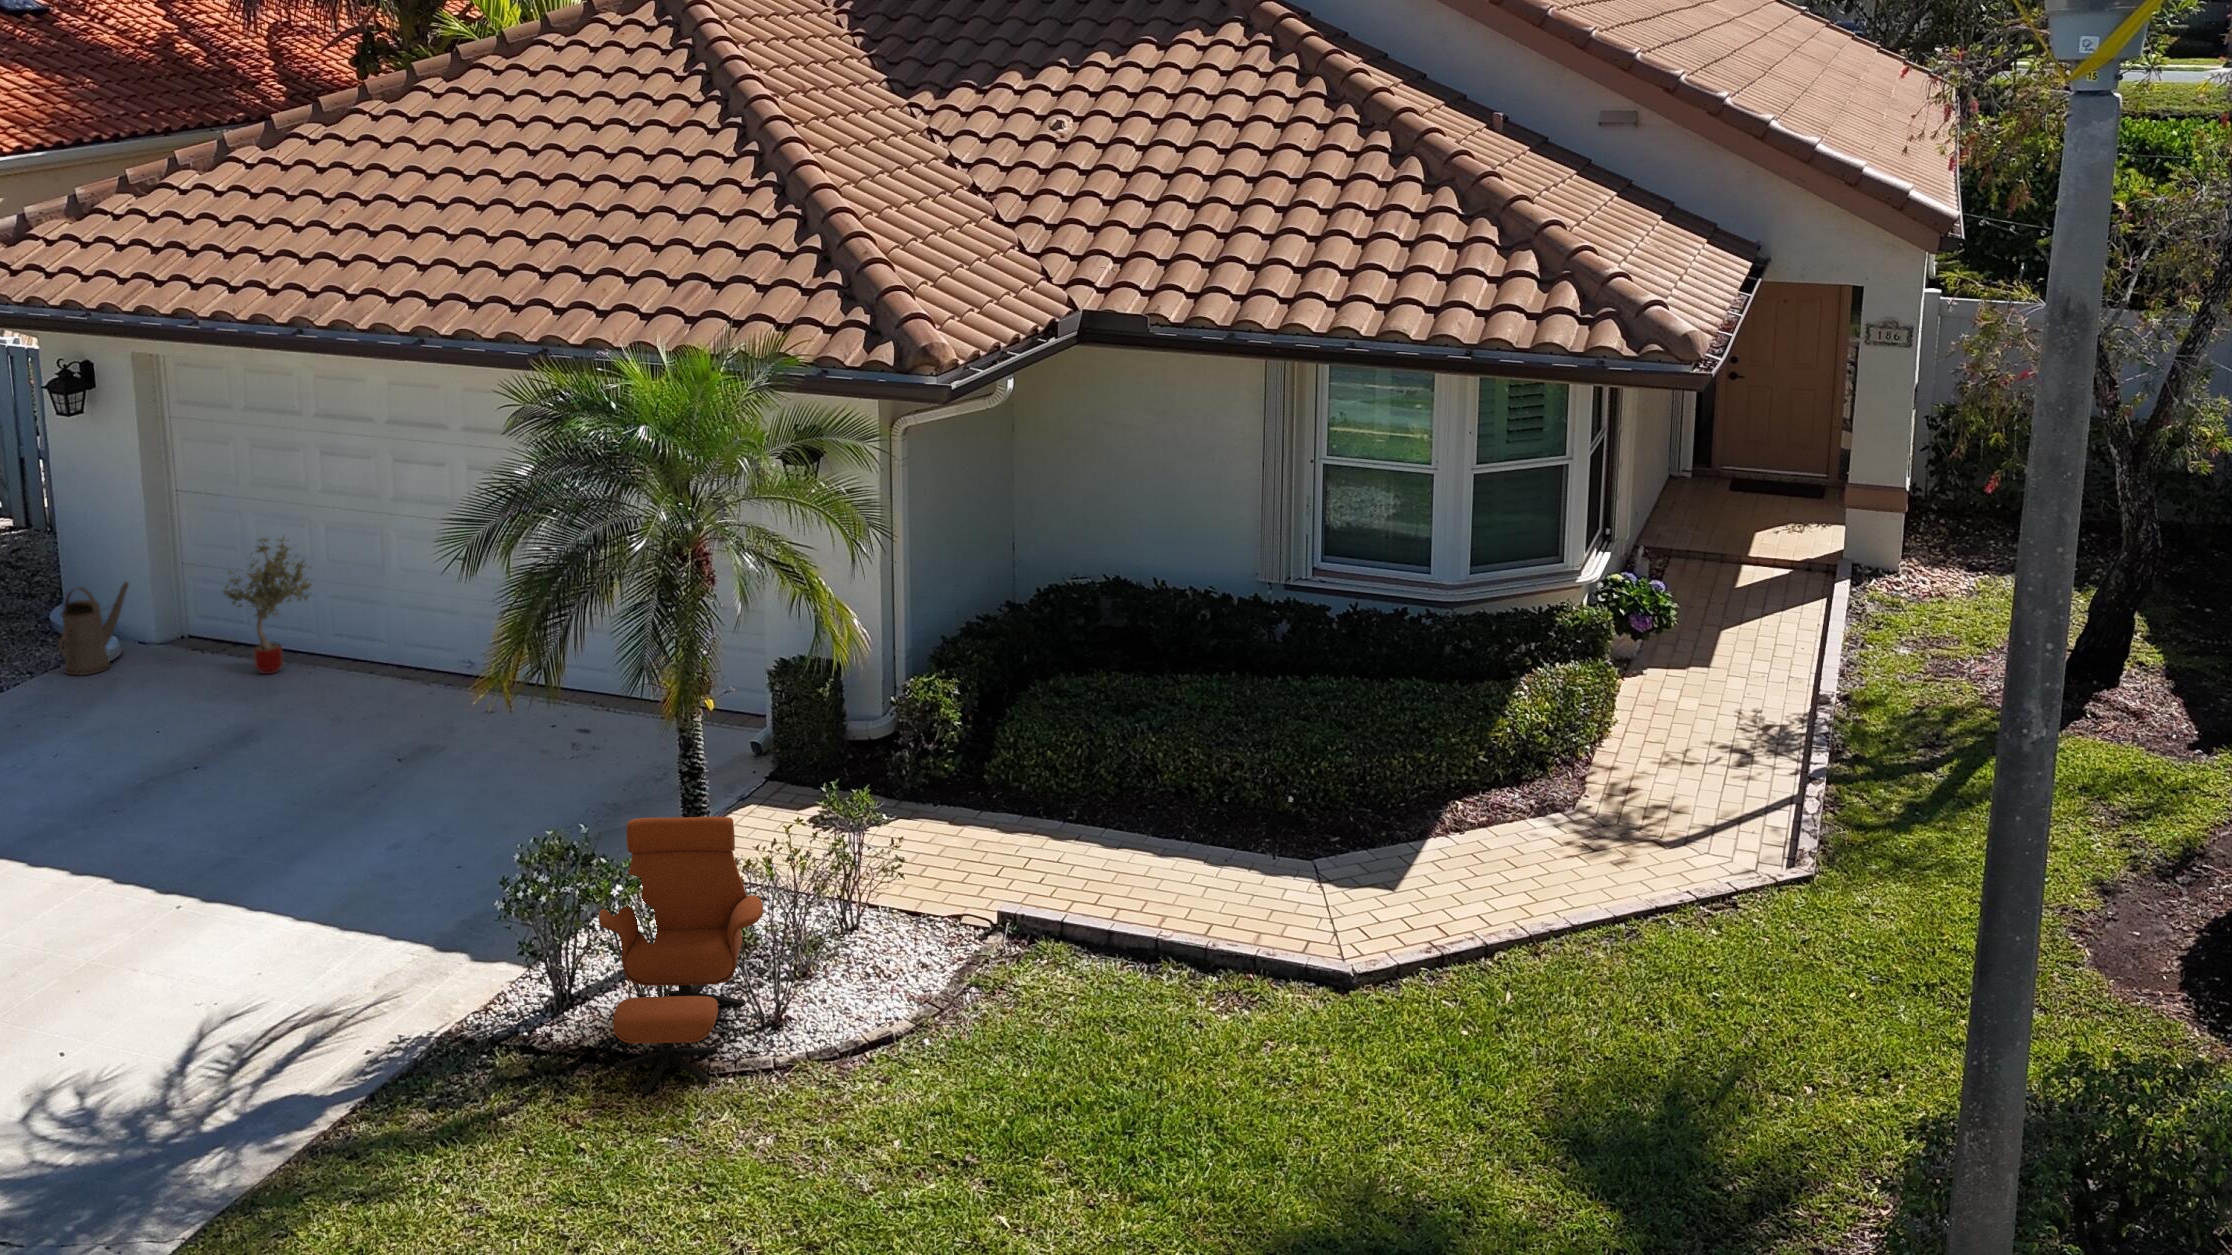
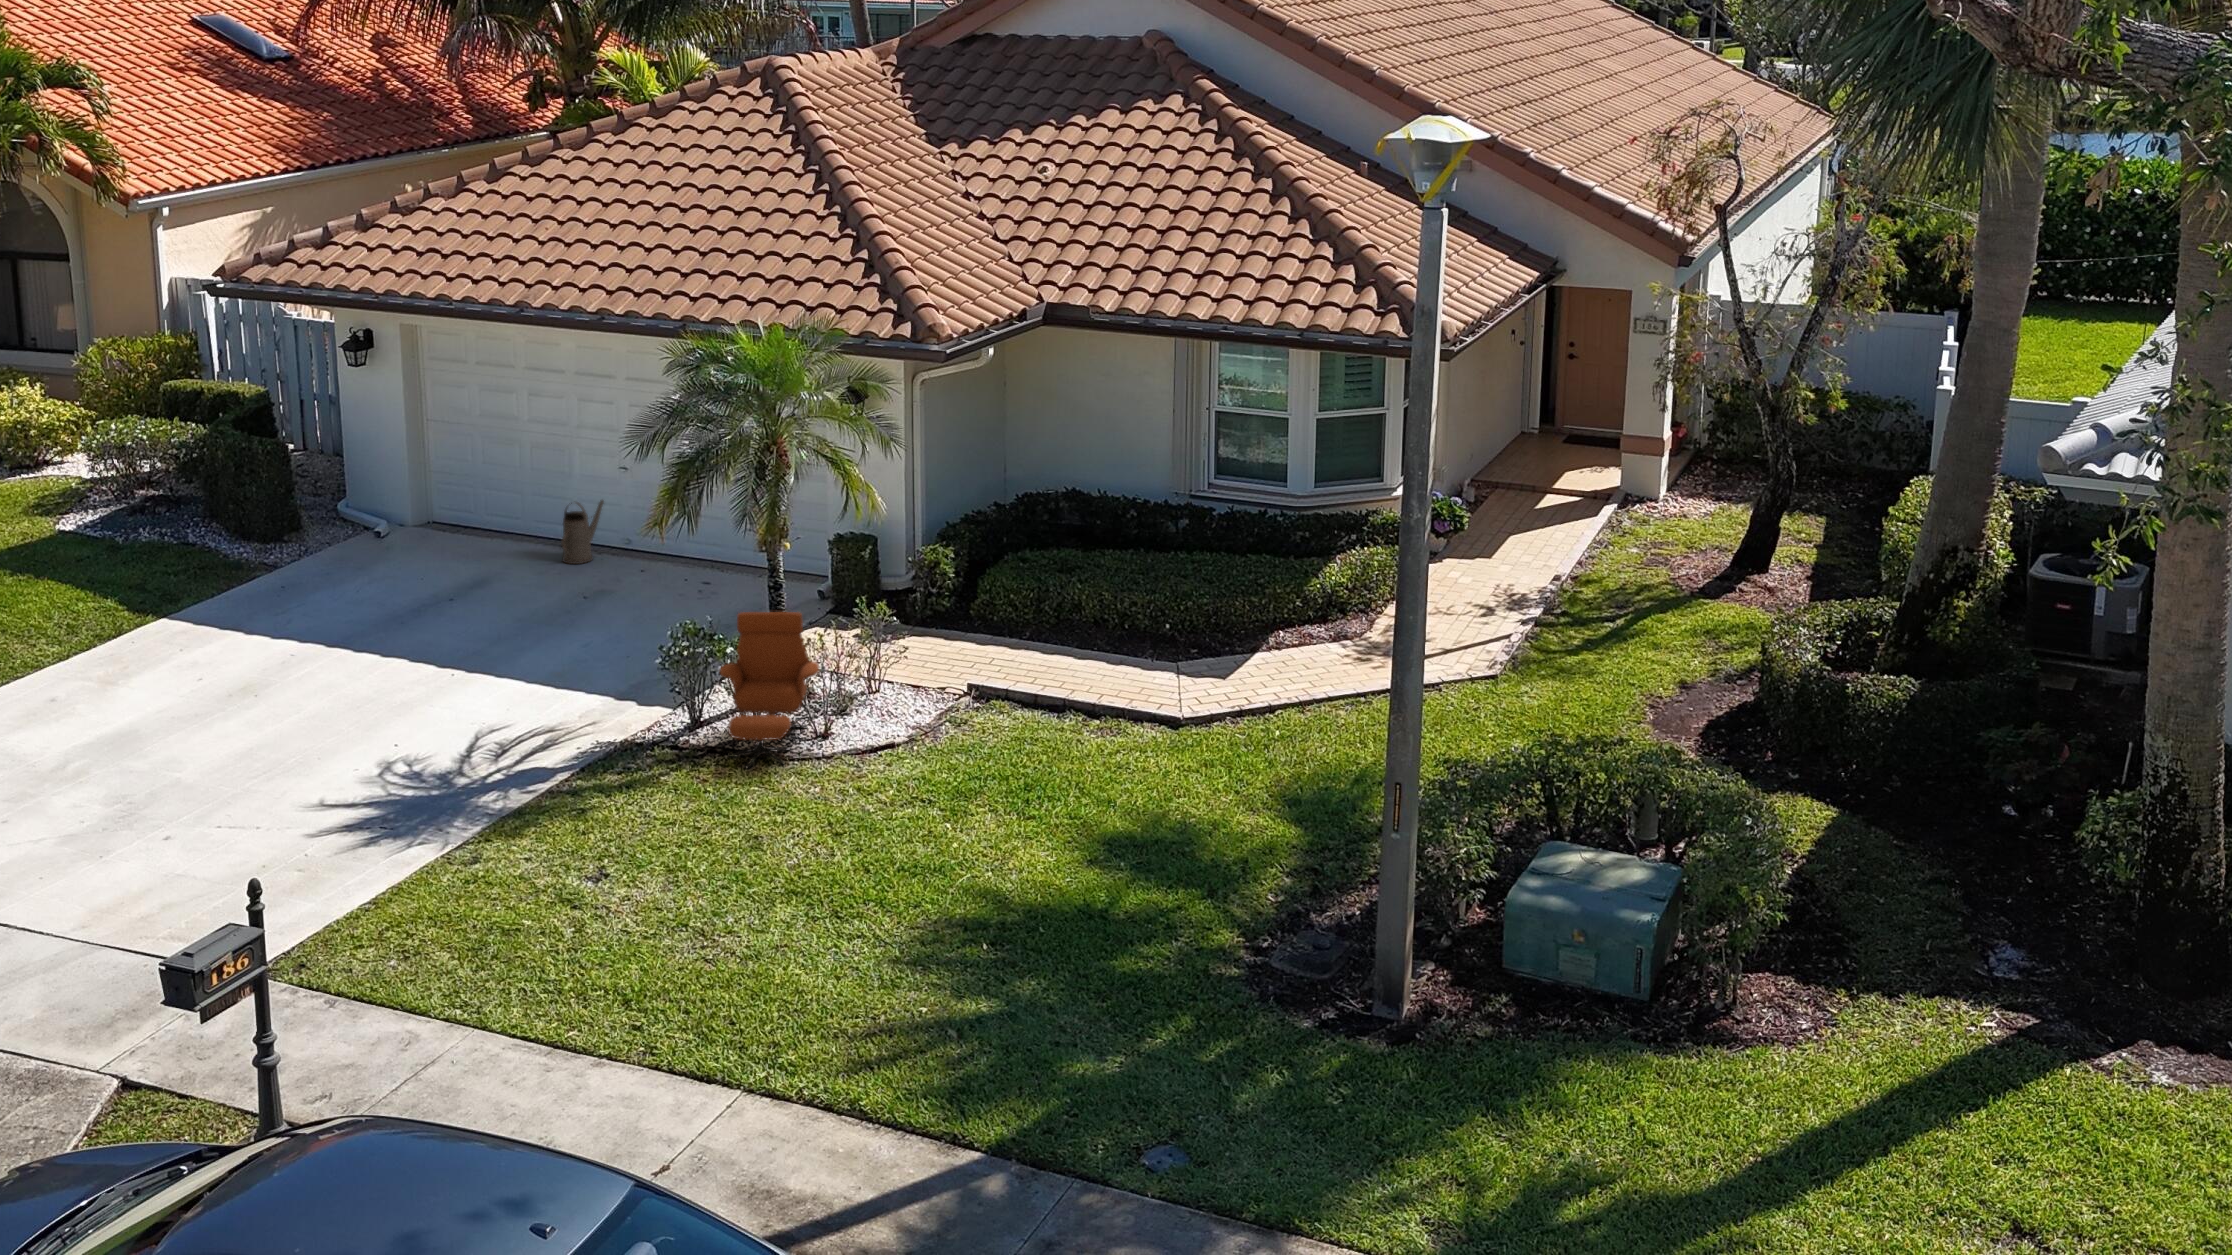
potted tree: present [223,537,312,674] -> none [458,448,521,543]
watering can: present [58,582,129,675] -> present [561,500,604,564]

